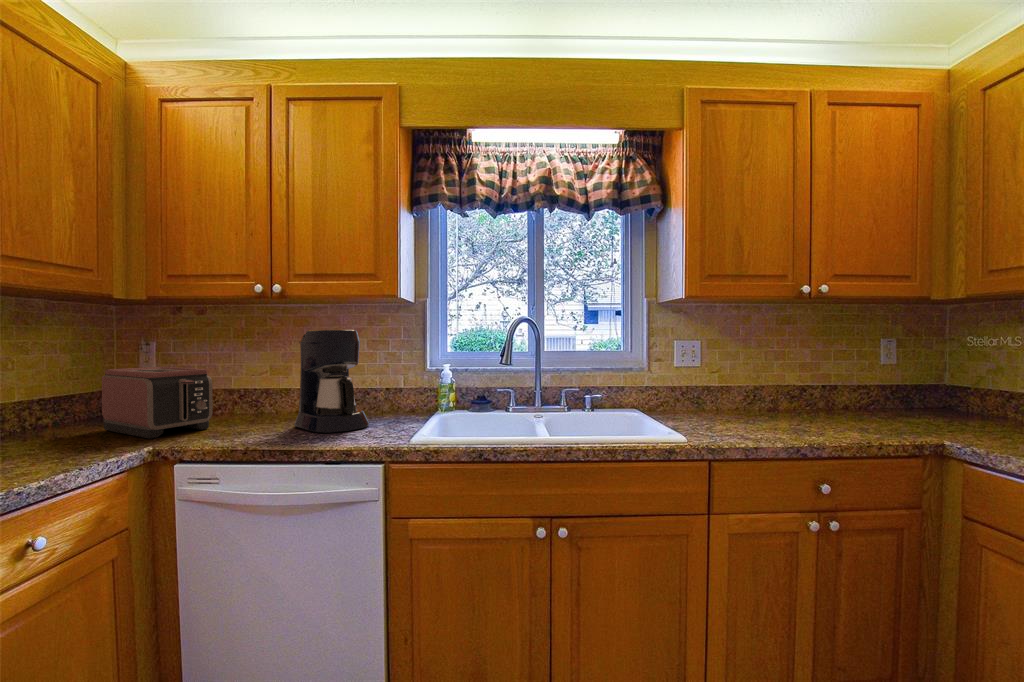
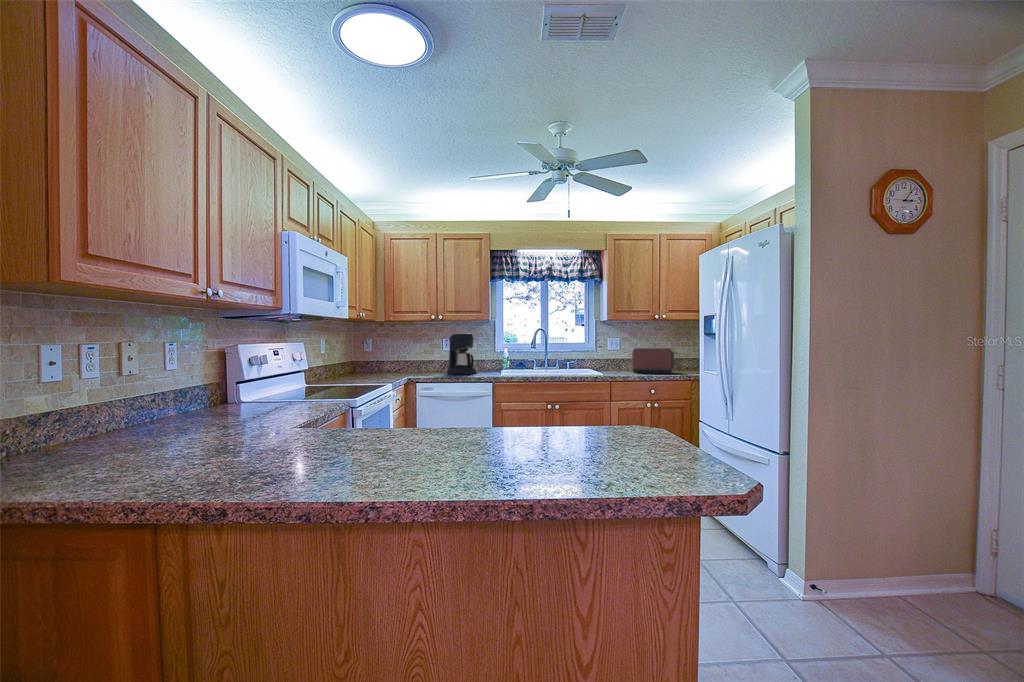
toaster: present [102,367,213,439] -> present [632,348,677,374]

